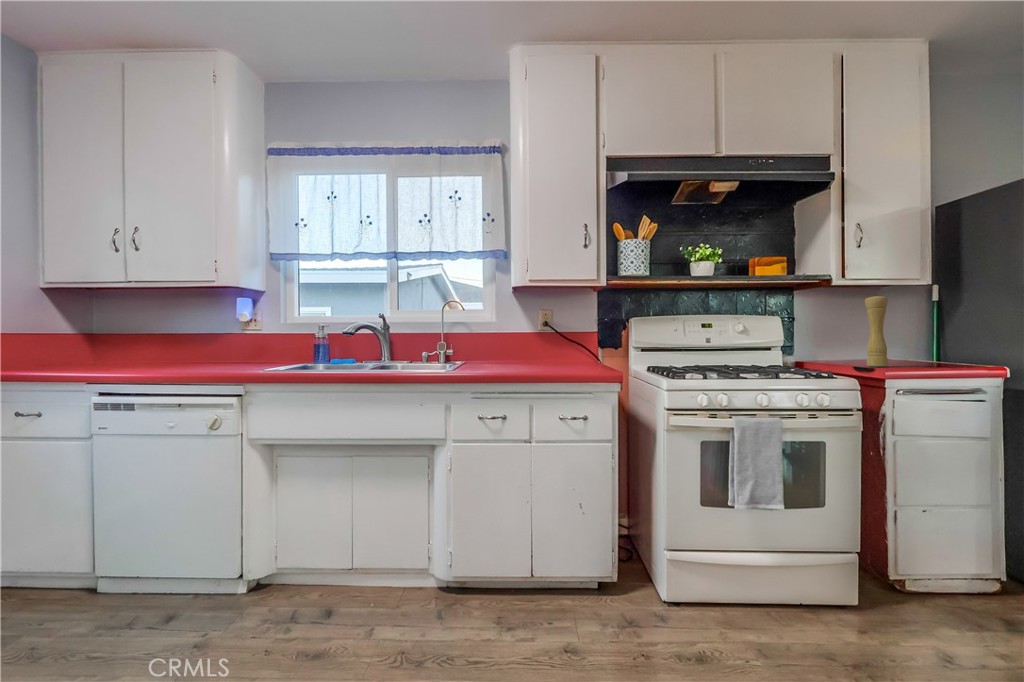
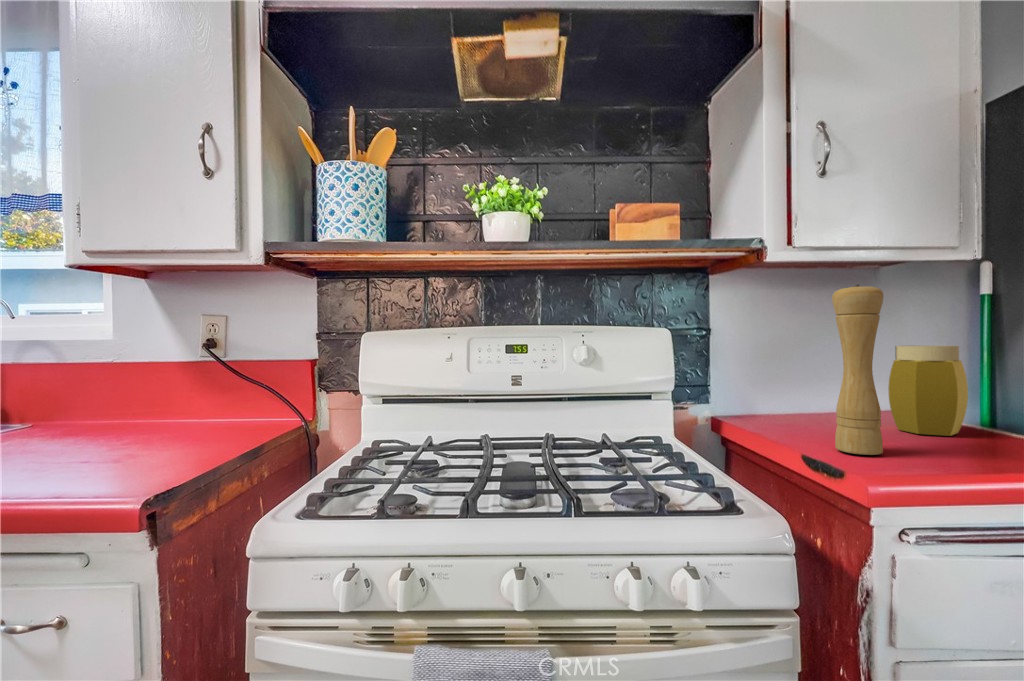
jar: none [888,324,925,364] -> present [888,346,968,436]

